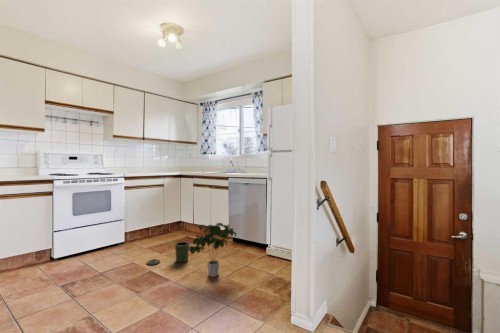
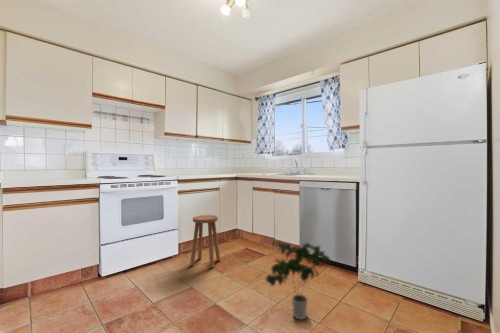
stool: none [134,207,162,250] -> present [190,215,220,268]
trash can: present [147,242,189,265] -> none [208,262,259,292]

